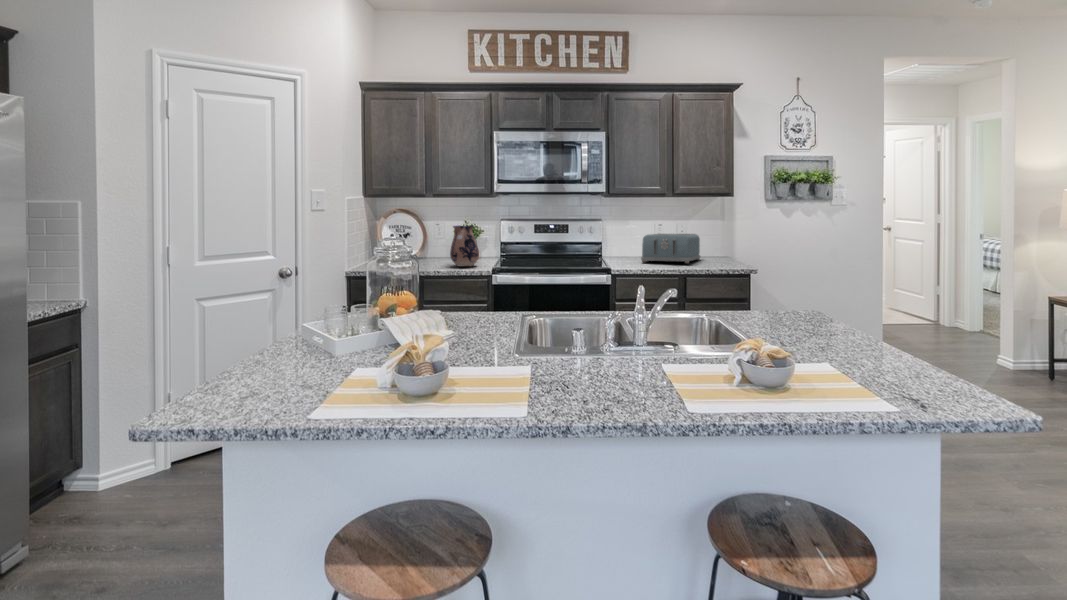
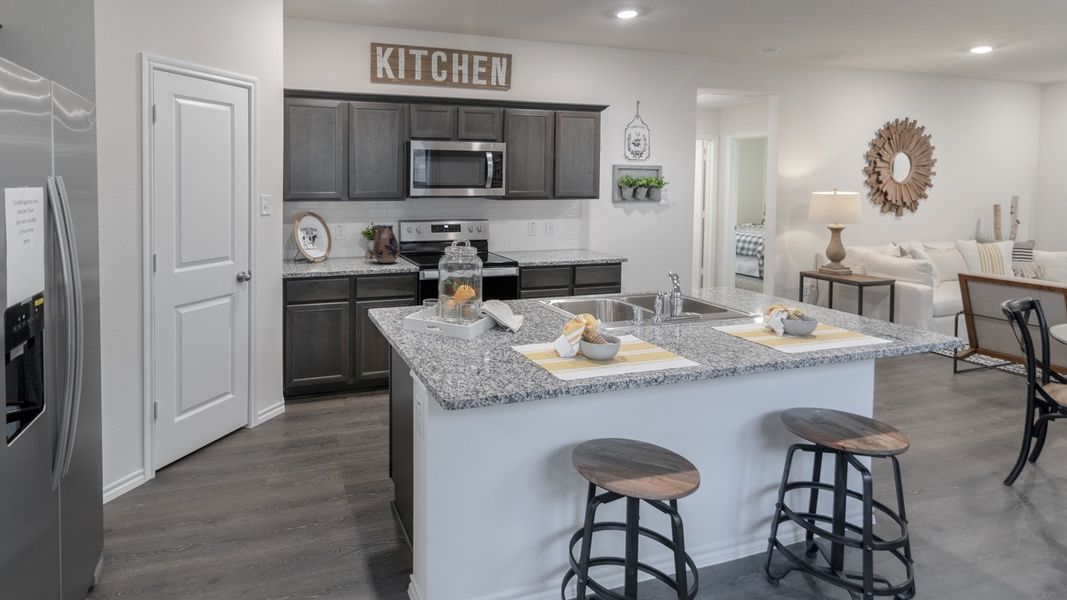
toaster: present [641,234,700,263] -> none [533,230,574,256]

